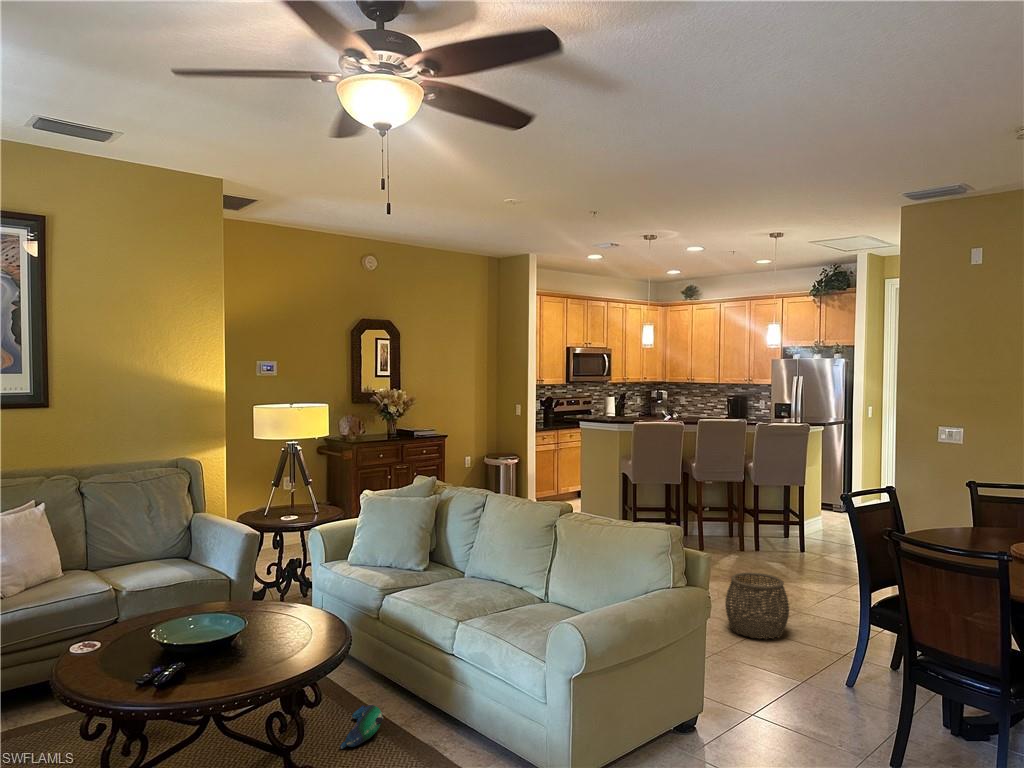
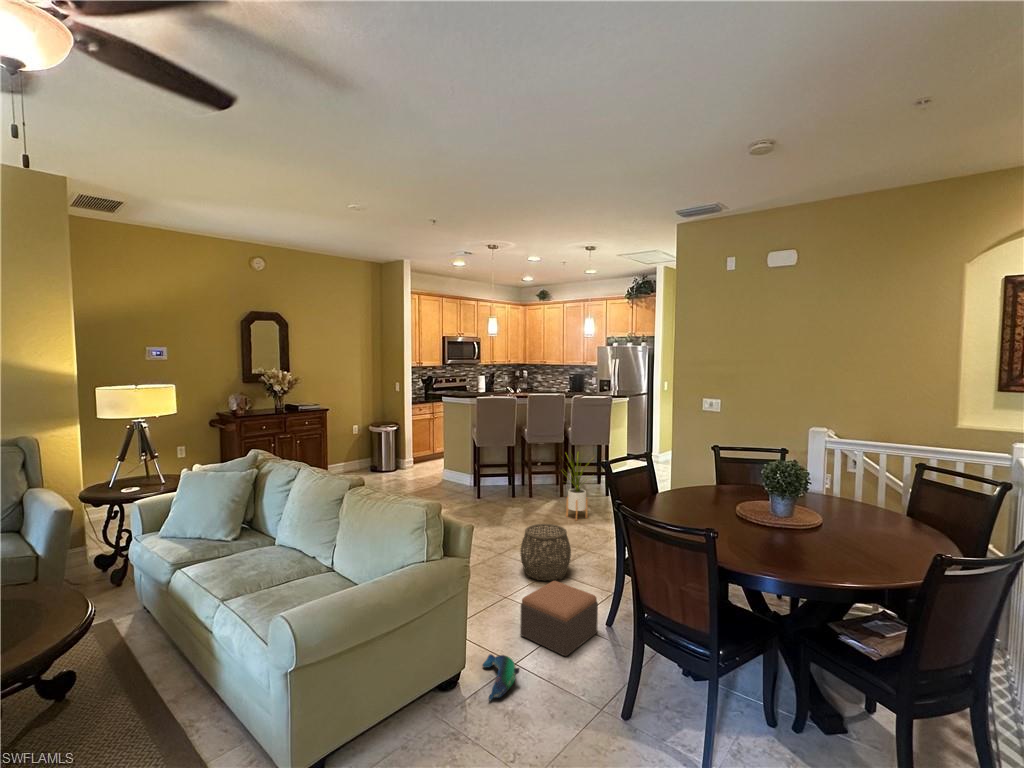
house plant: none [749,485,799,577] -> present [566,454,587,520]
footstool: none [753,632,845,713] -> present [520,581,598,656]
plush toy: present [340,705,383,749] -> present [483,654,519,701]

